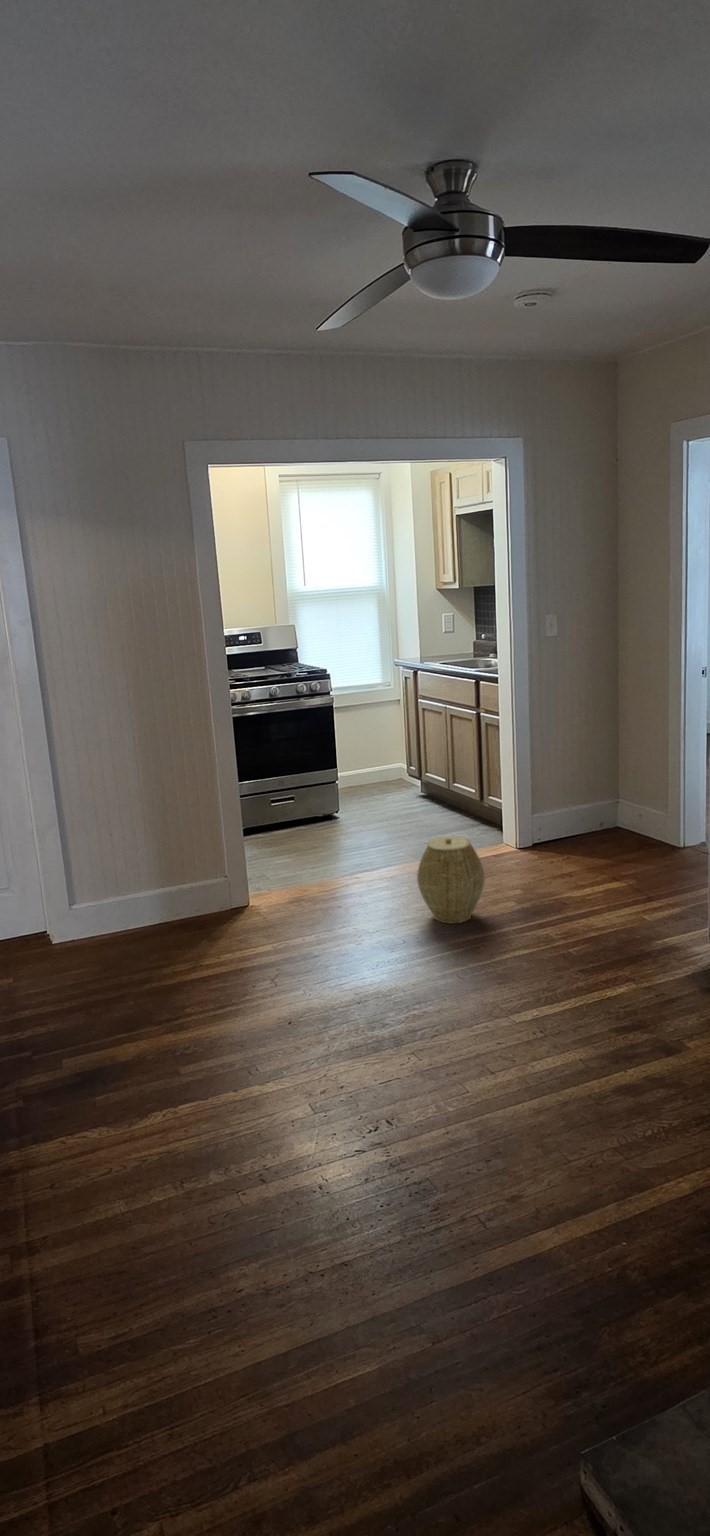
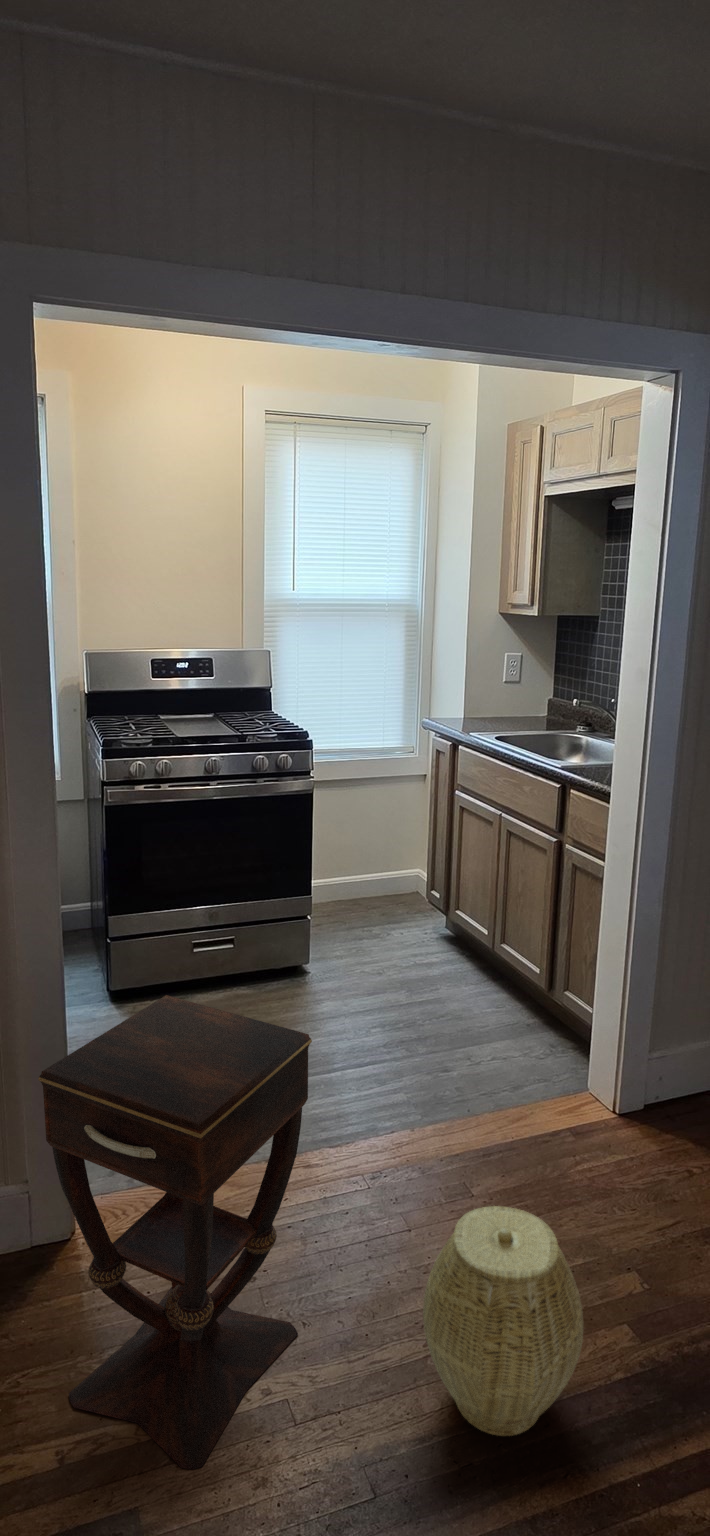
side table: none [251,767,364,941] -> present [38,995,312,1469]

